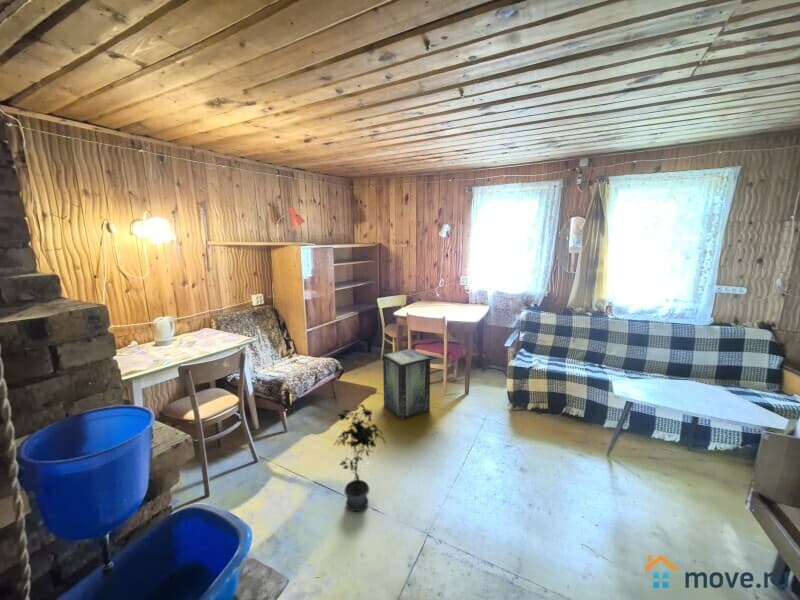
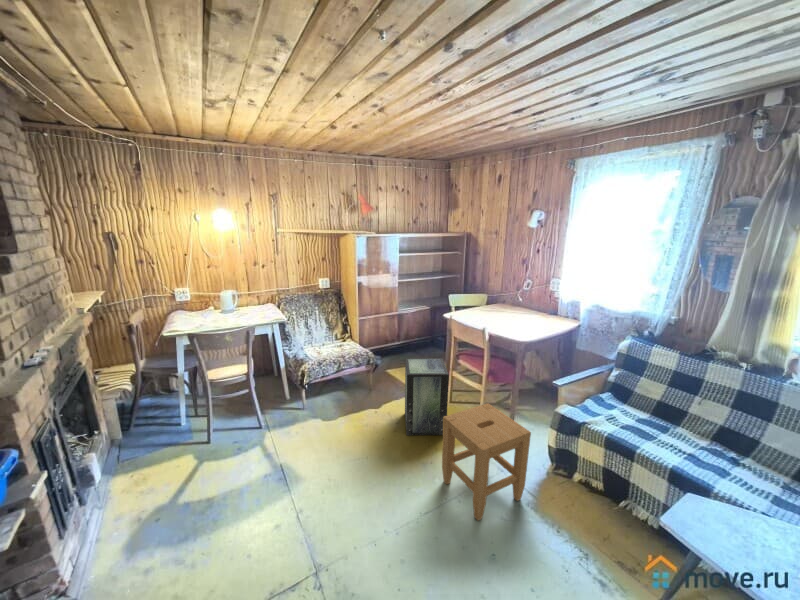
stool: none [456,371,516,454] -> present [442,403,531,521]
potted plant: present [337,405,385,511] -> none [260,405,309,510]

